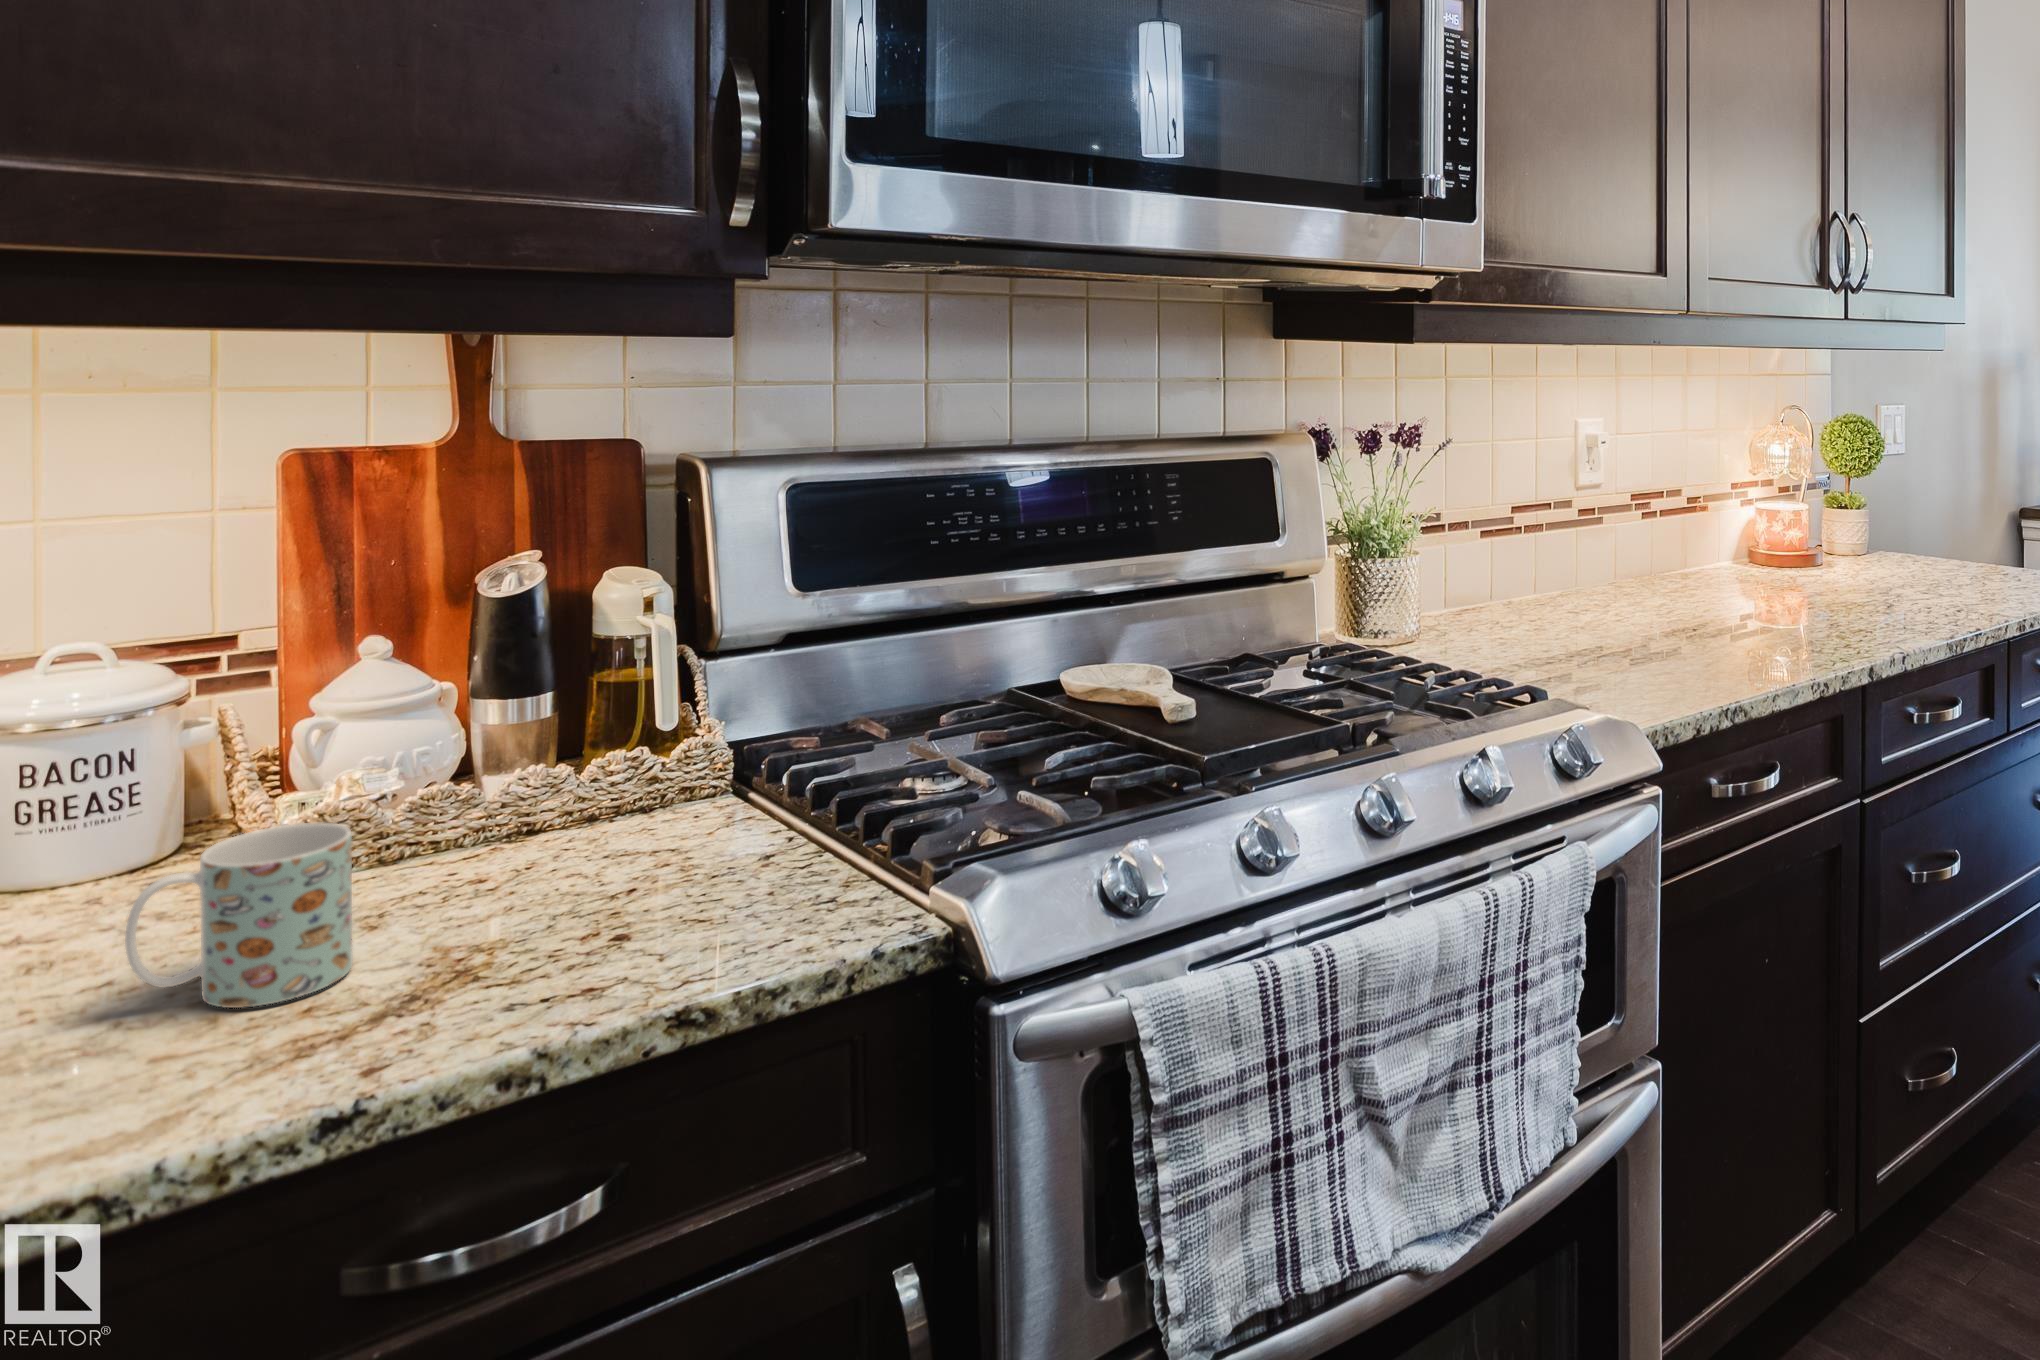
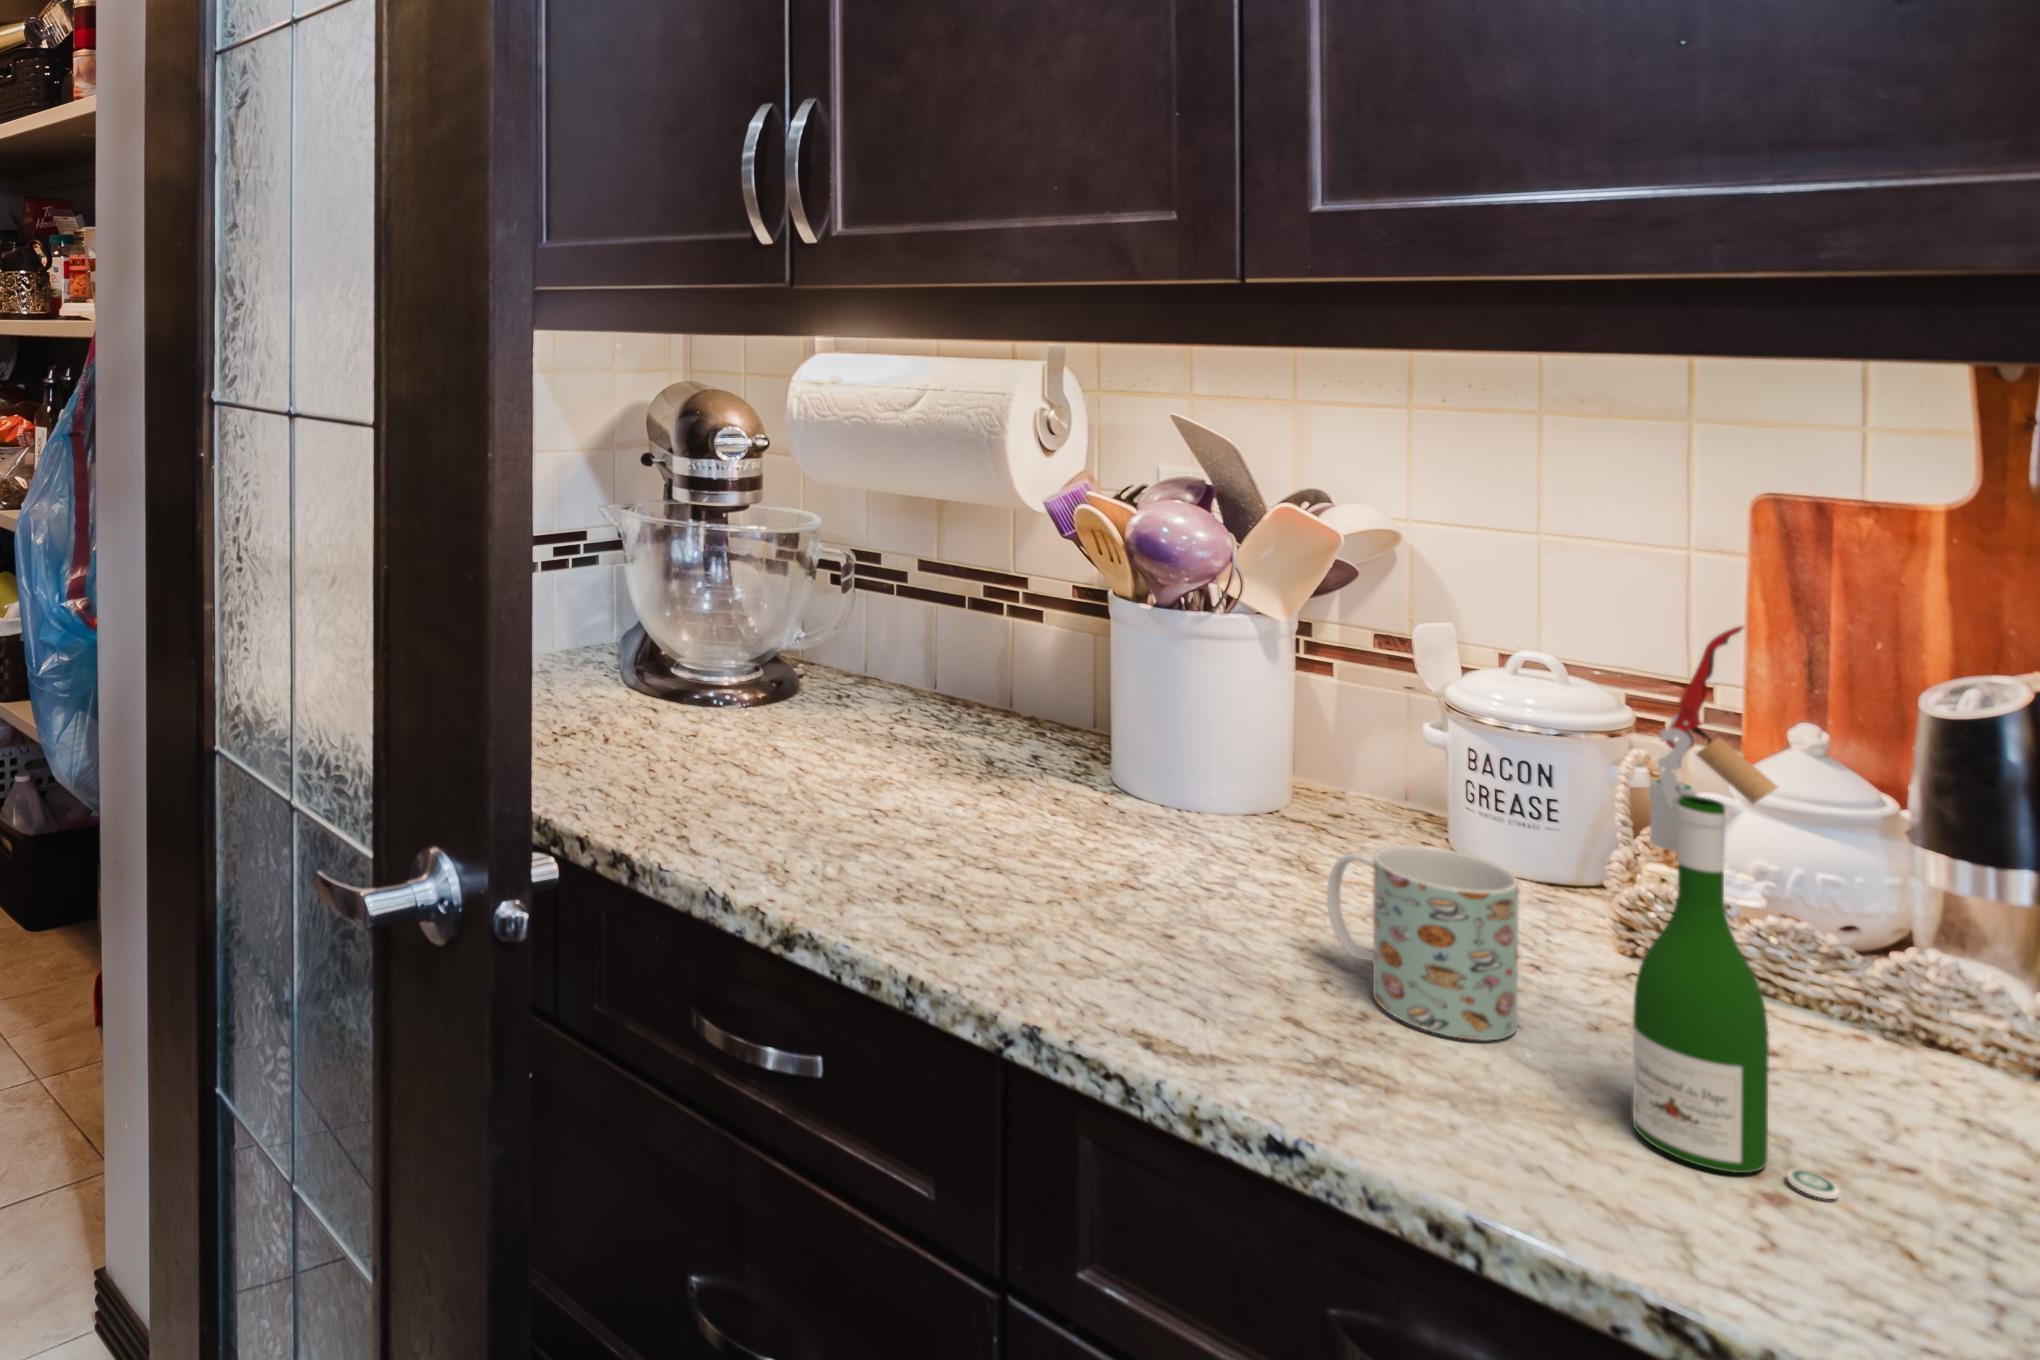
wine bottle: none [490,537,635,952] -> present [1633,626,1839,1199]

